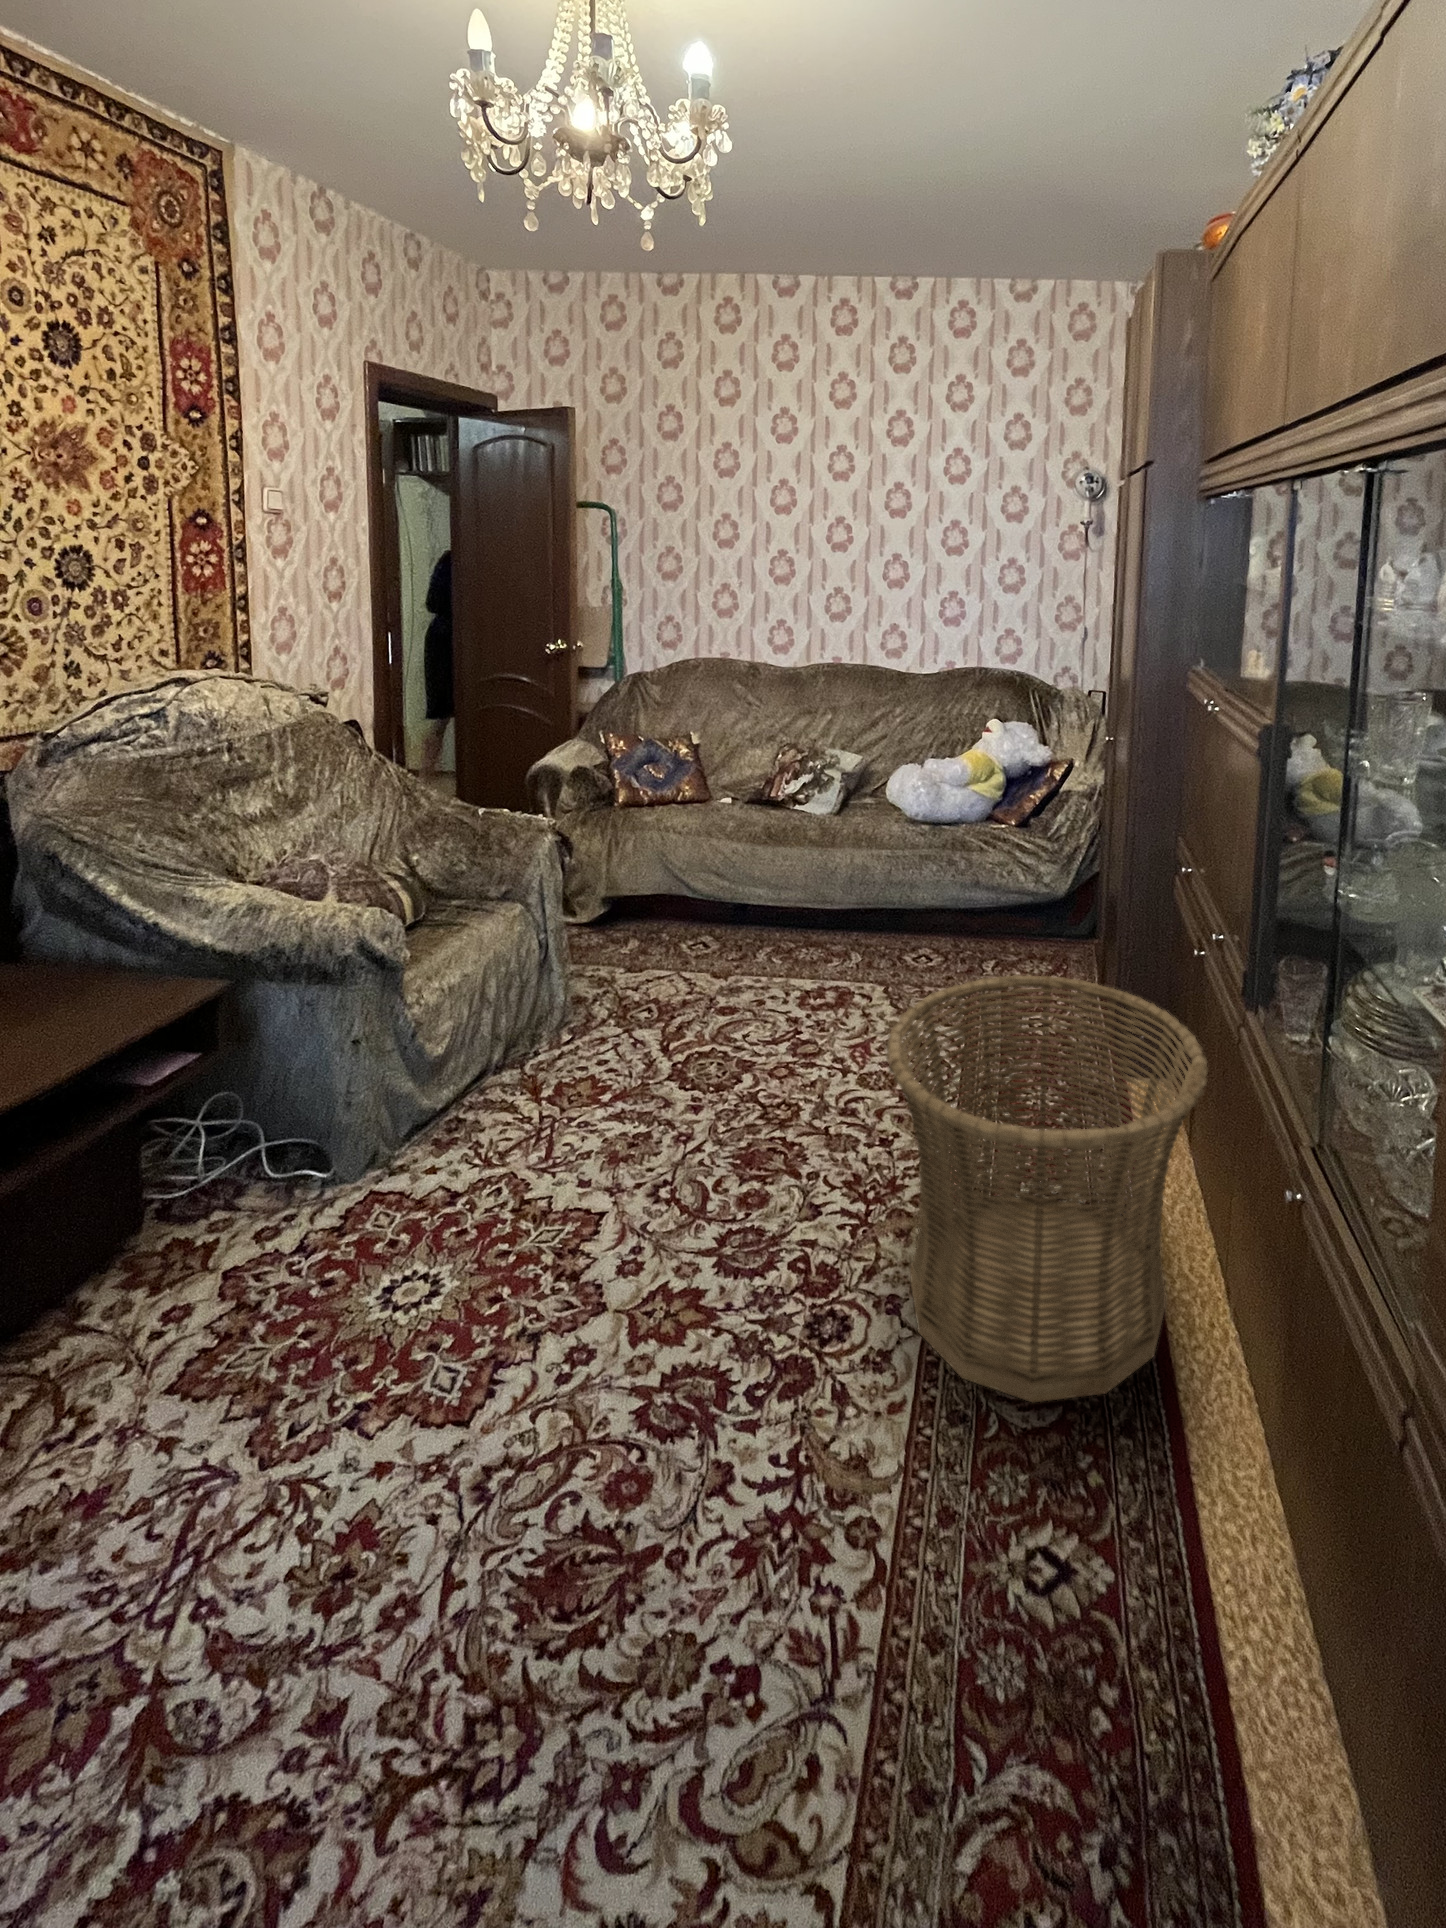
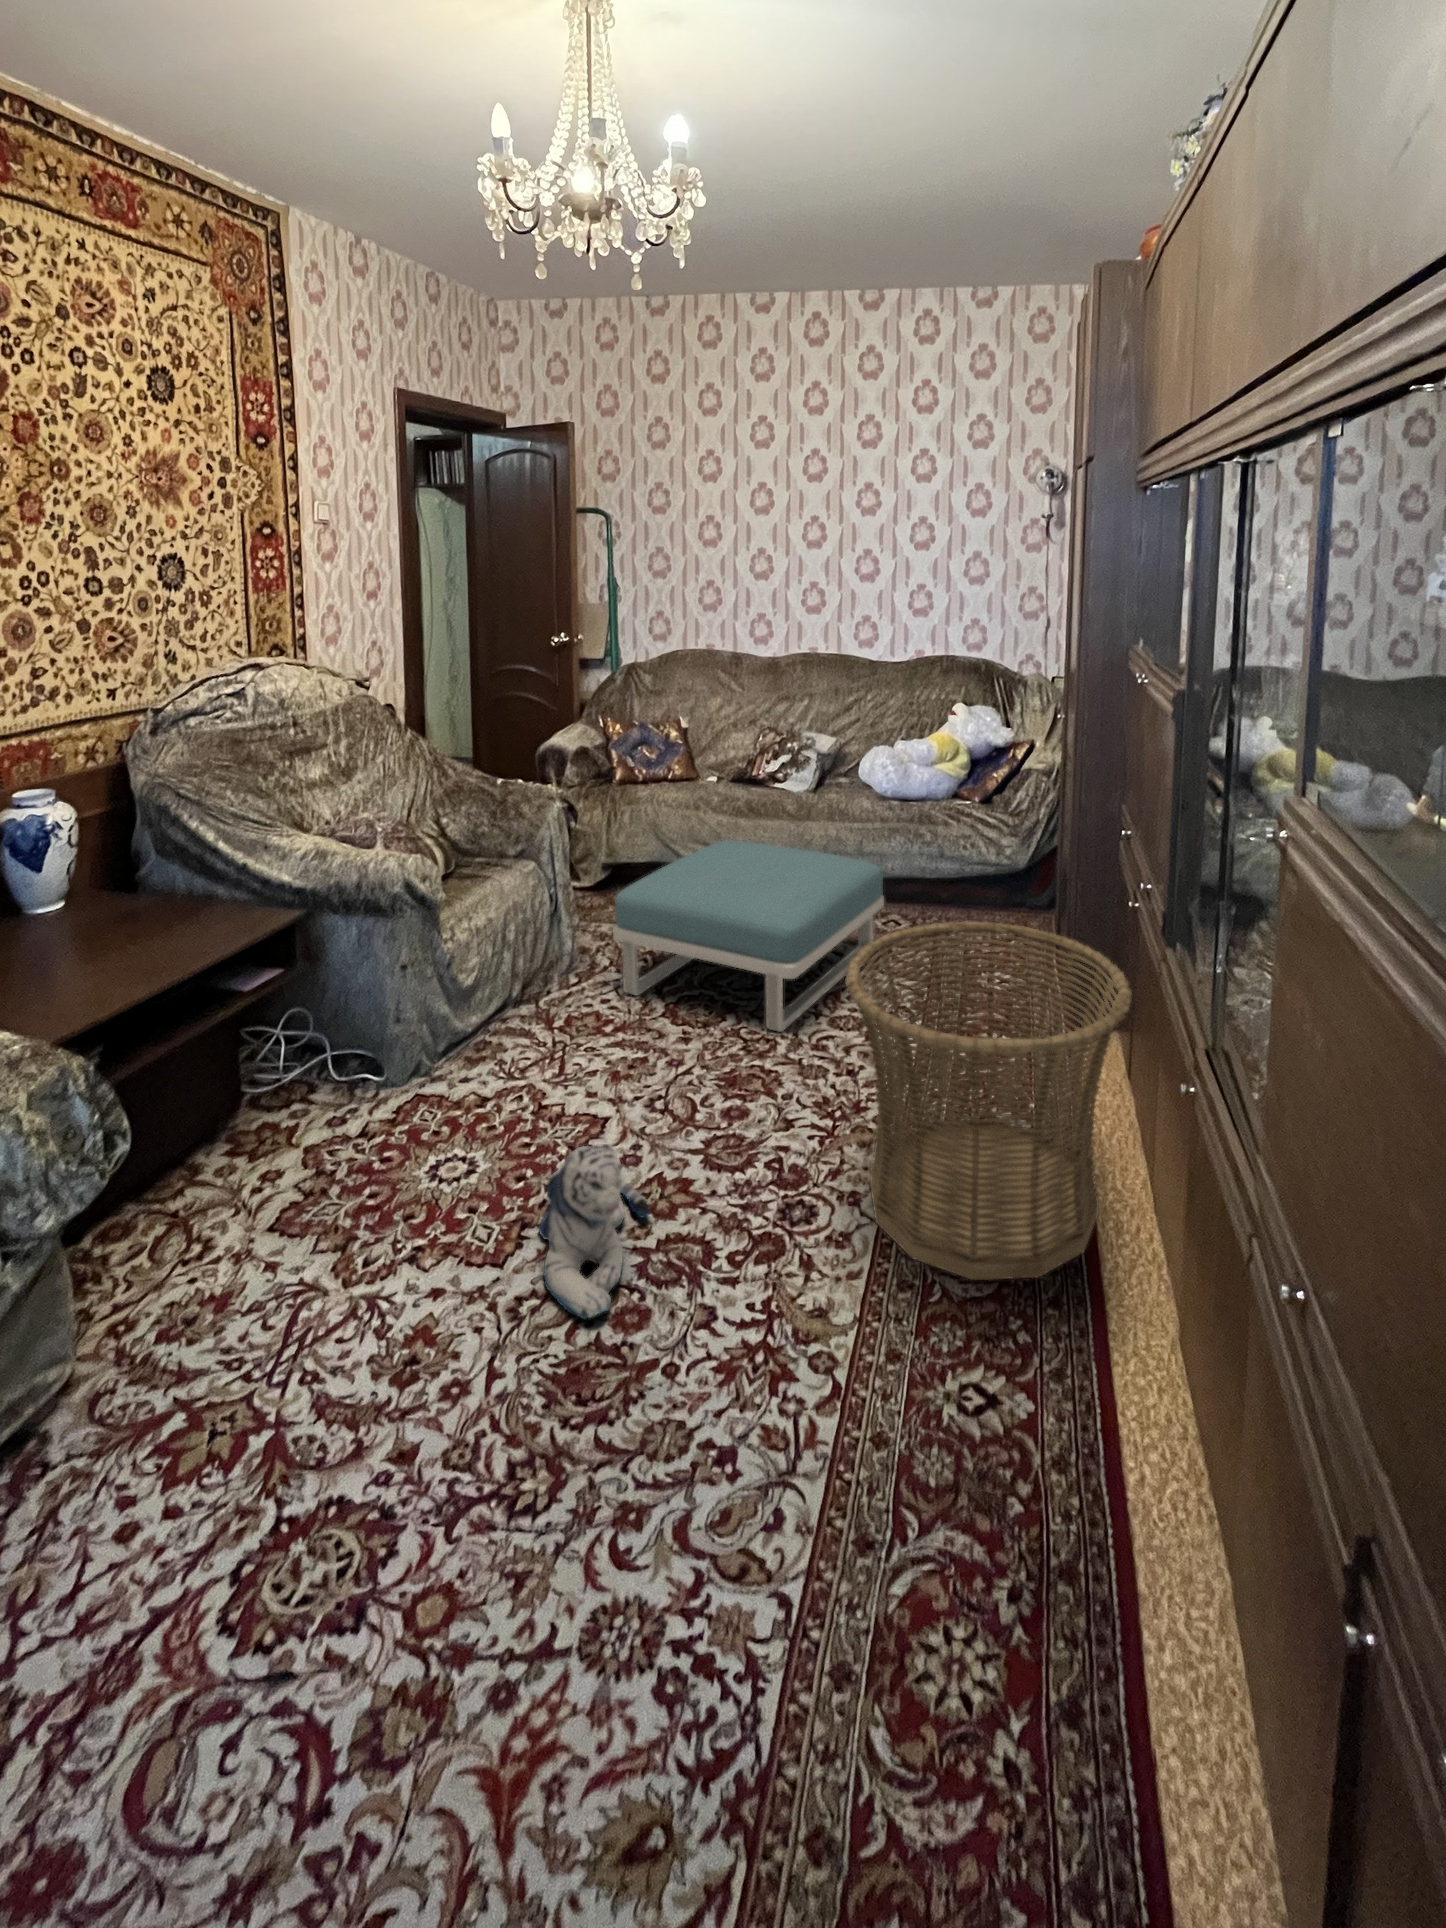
footstool: none [612,871,916,1093] -> present [613,840,884,1032]
plush toy: none [514,1266,654,1496] -> present [538,1144,650,1319]

